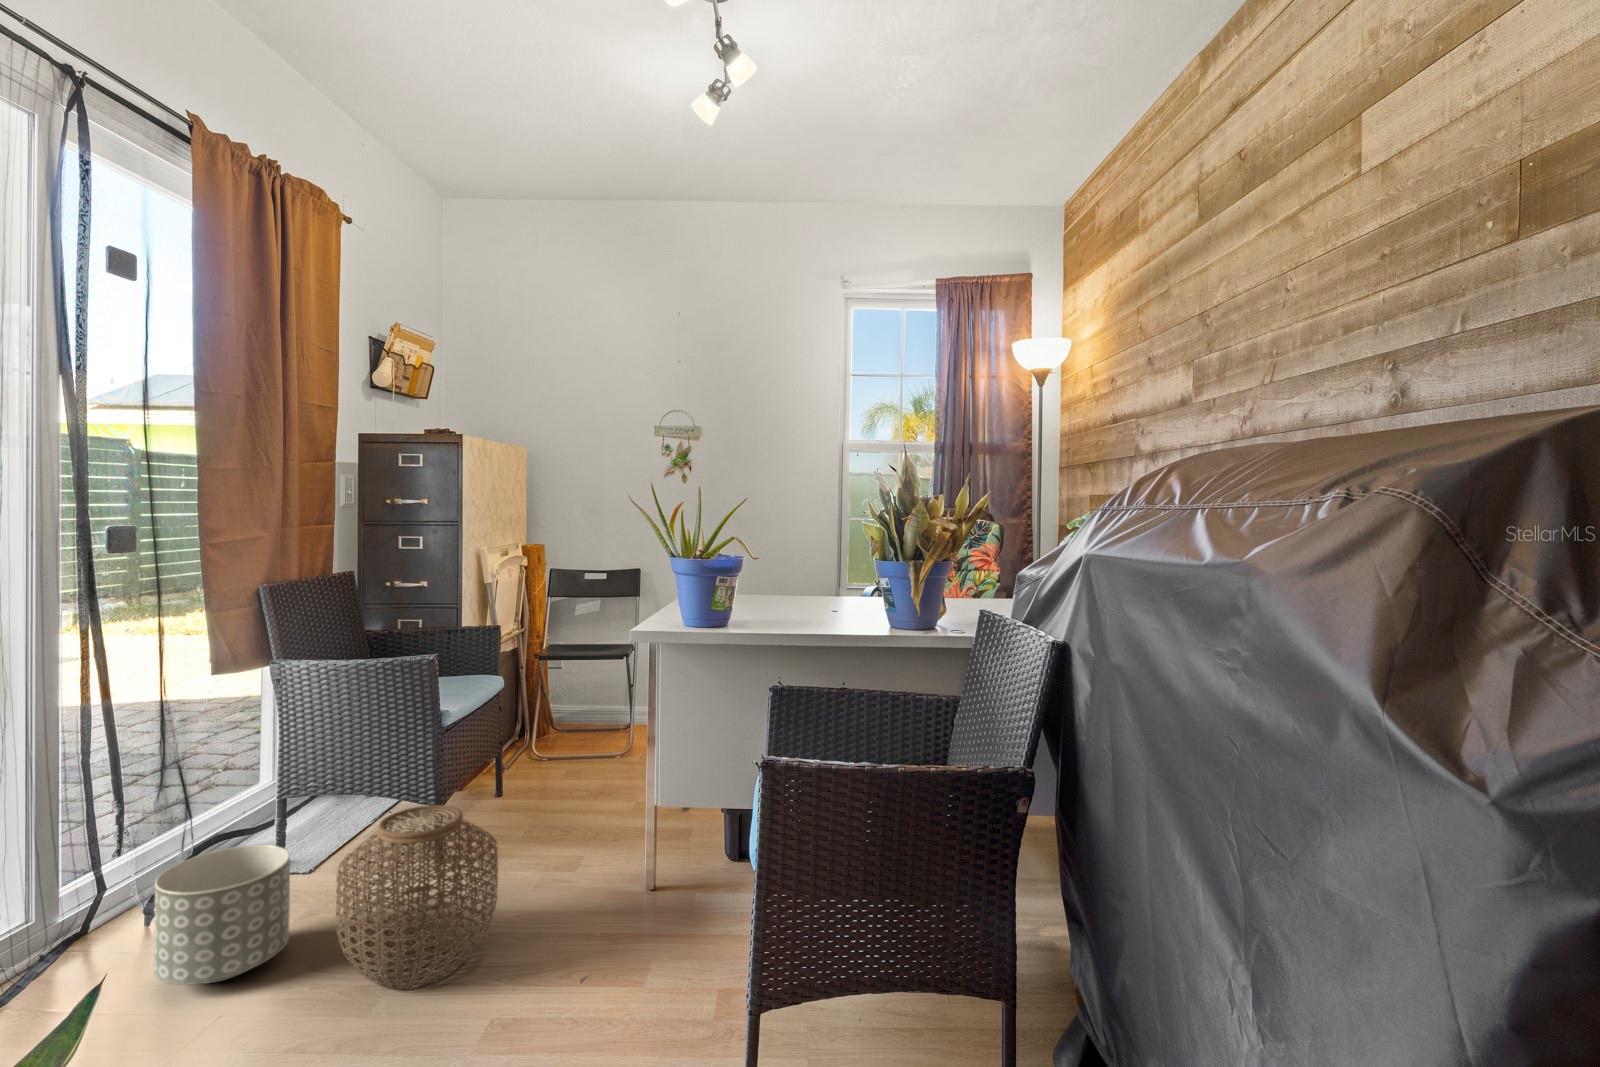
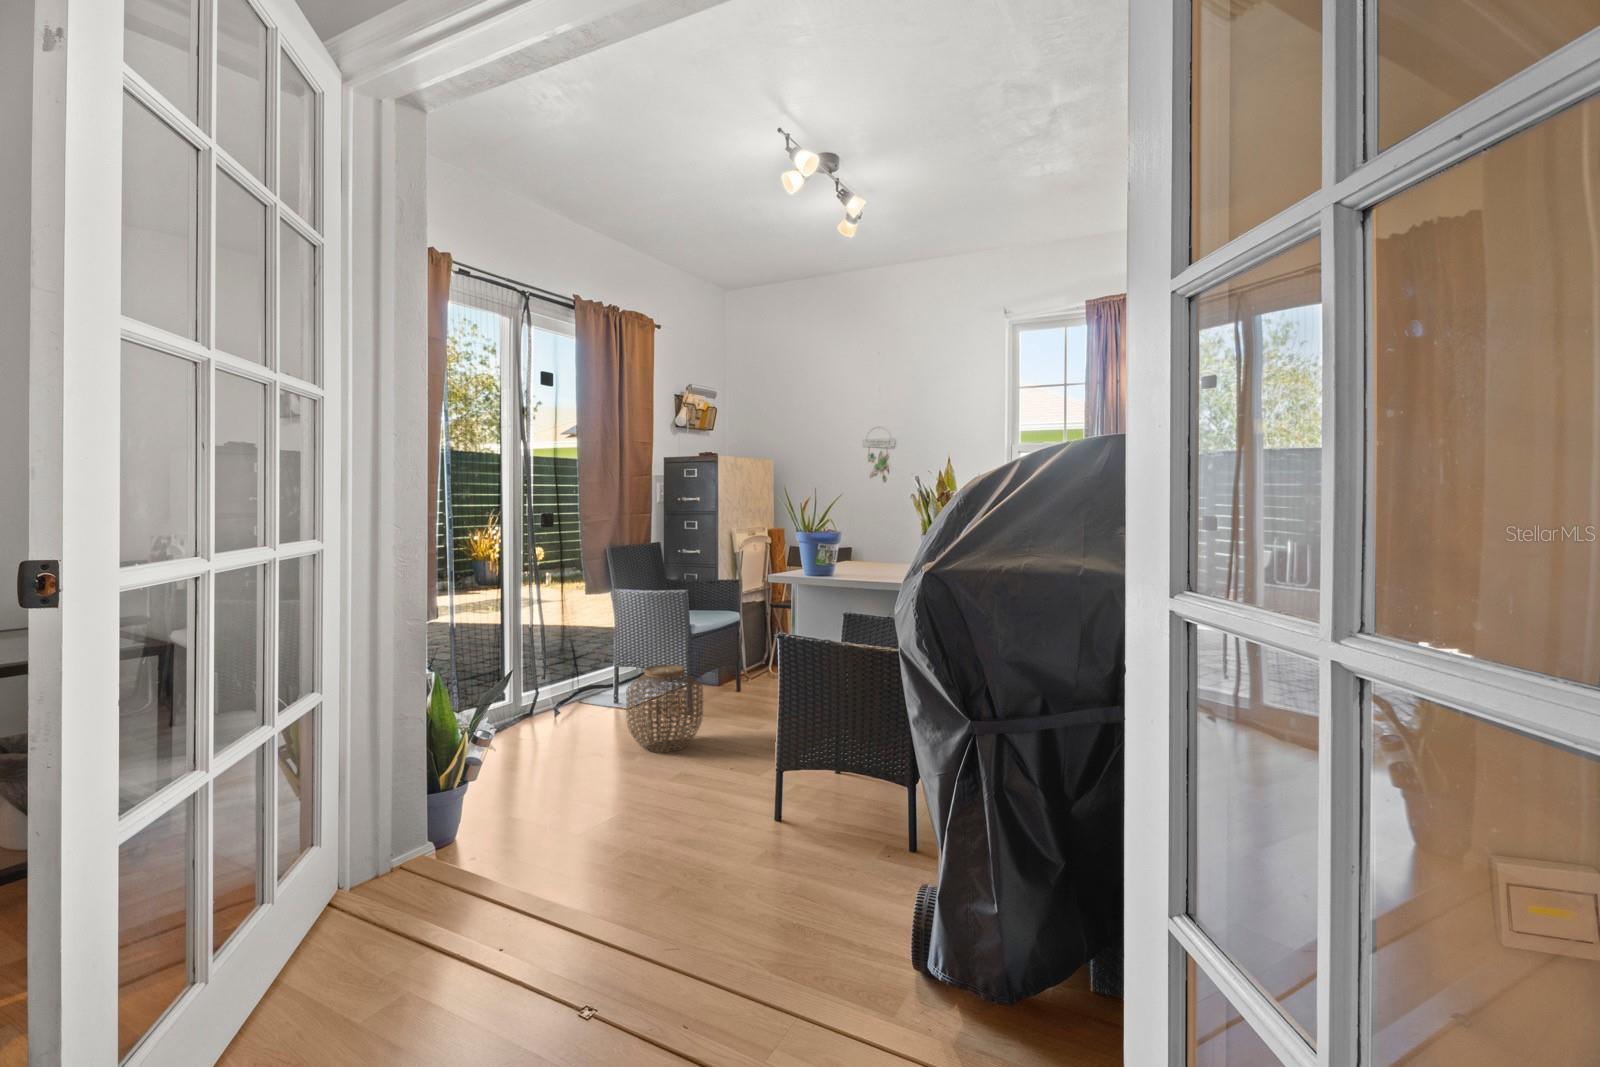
planter: present [154,845,290,985] -> none [555,679,611,739]

